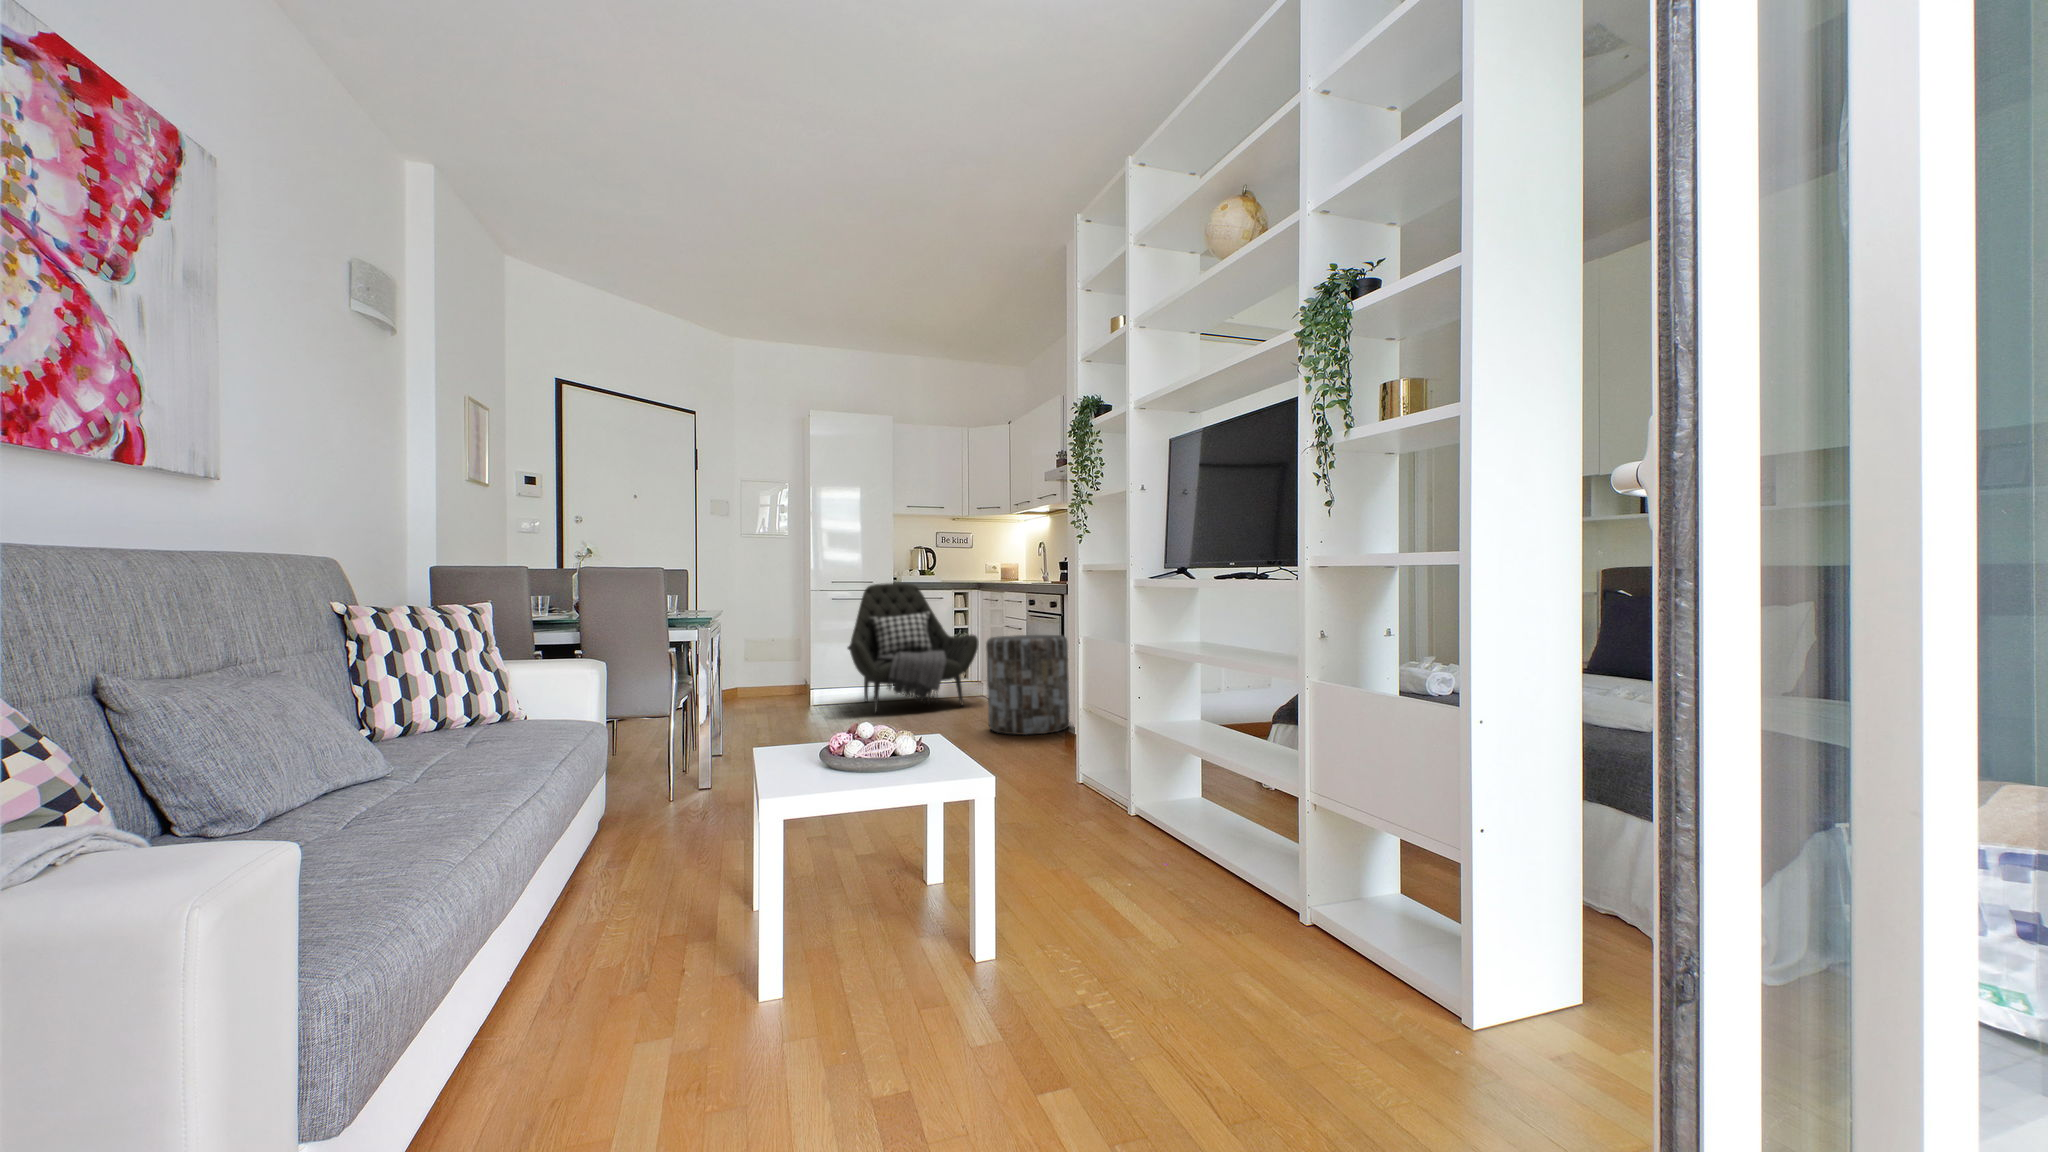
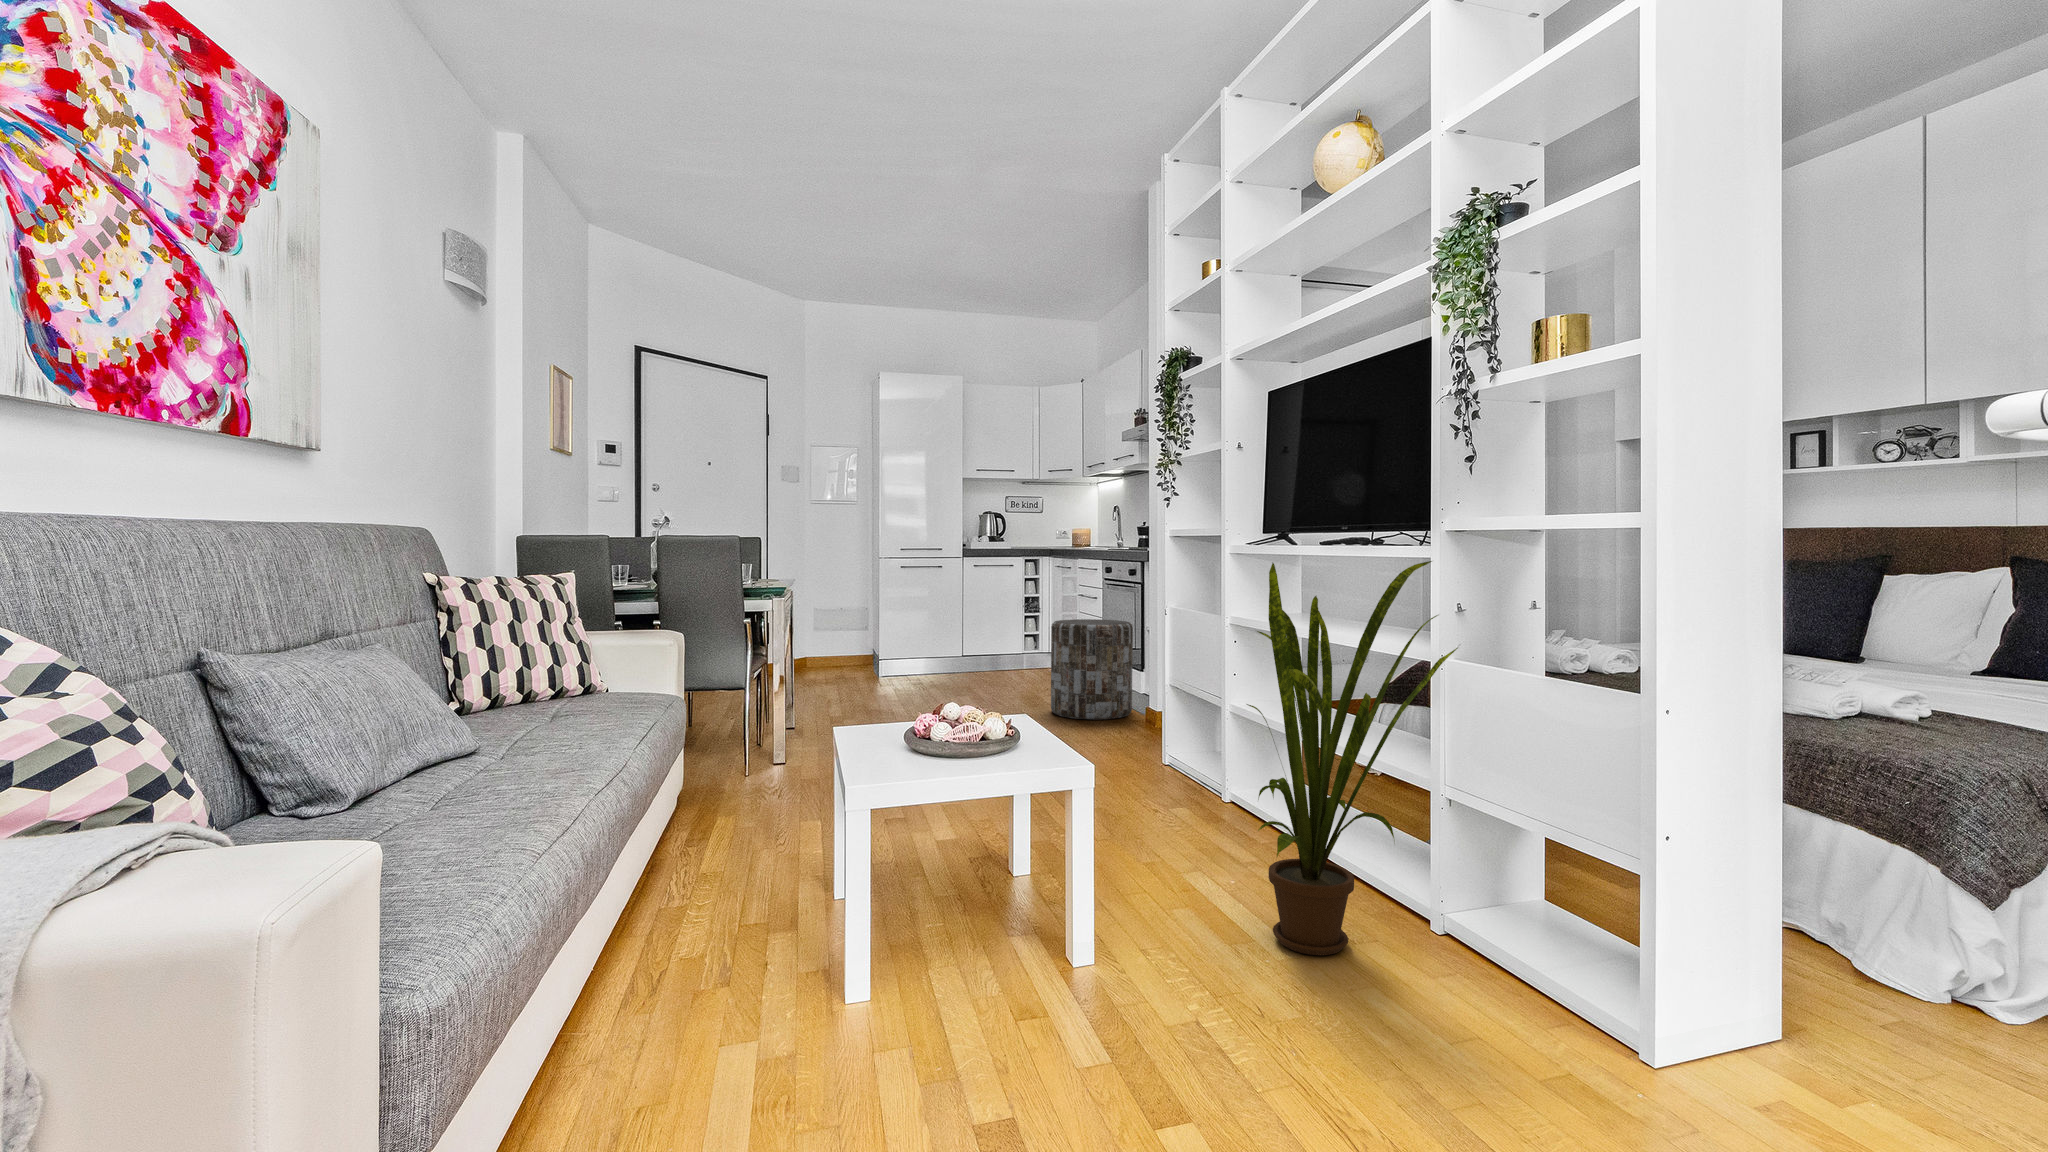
house plant: none [1156,550,1353,931] -> present [1247,561,1458,955]
armchair: present [848,583,978,713] -> none [912,561,1042,689]

